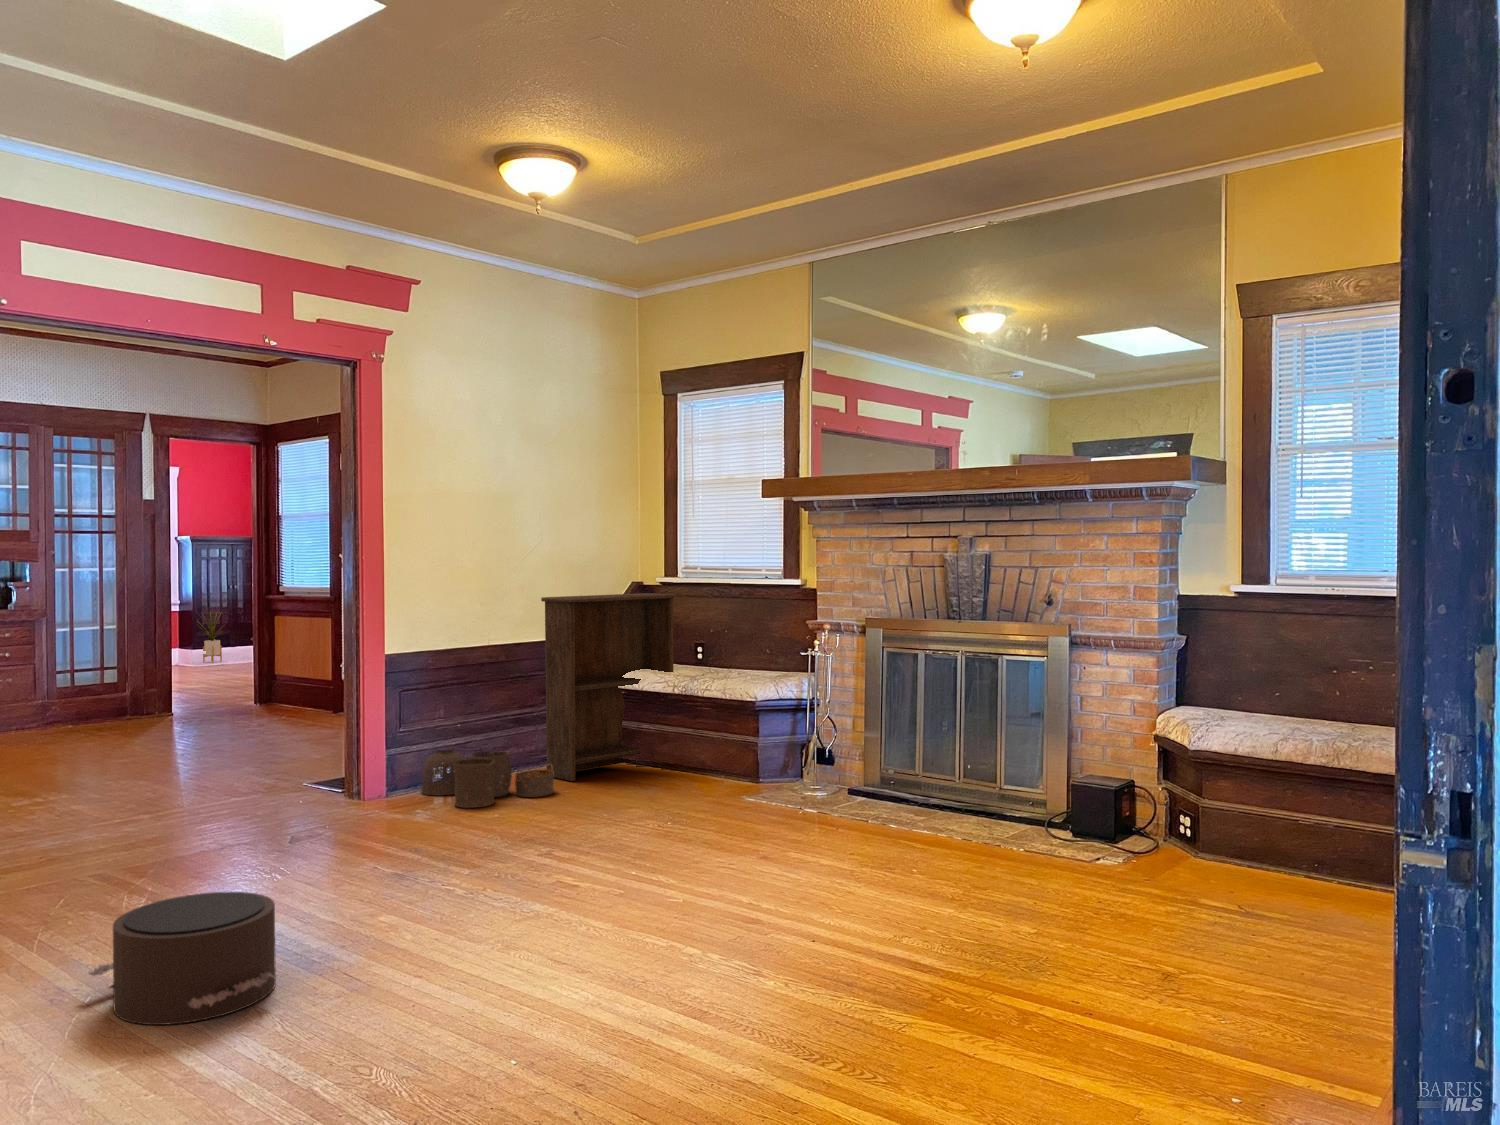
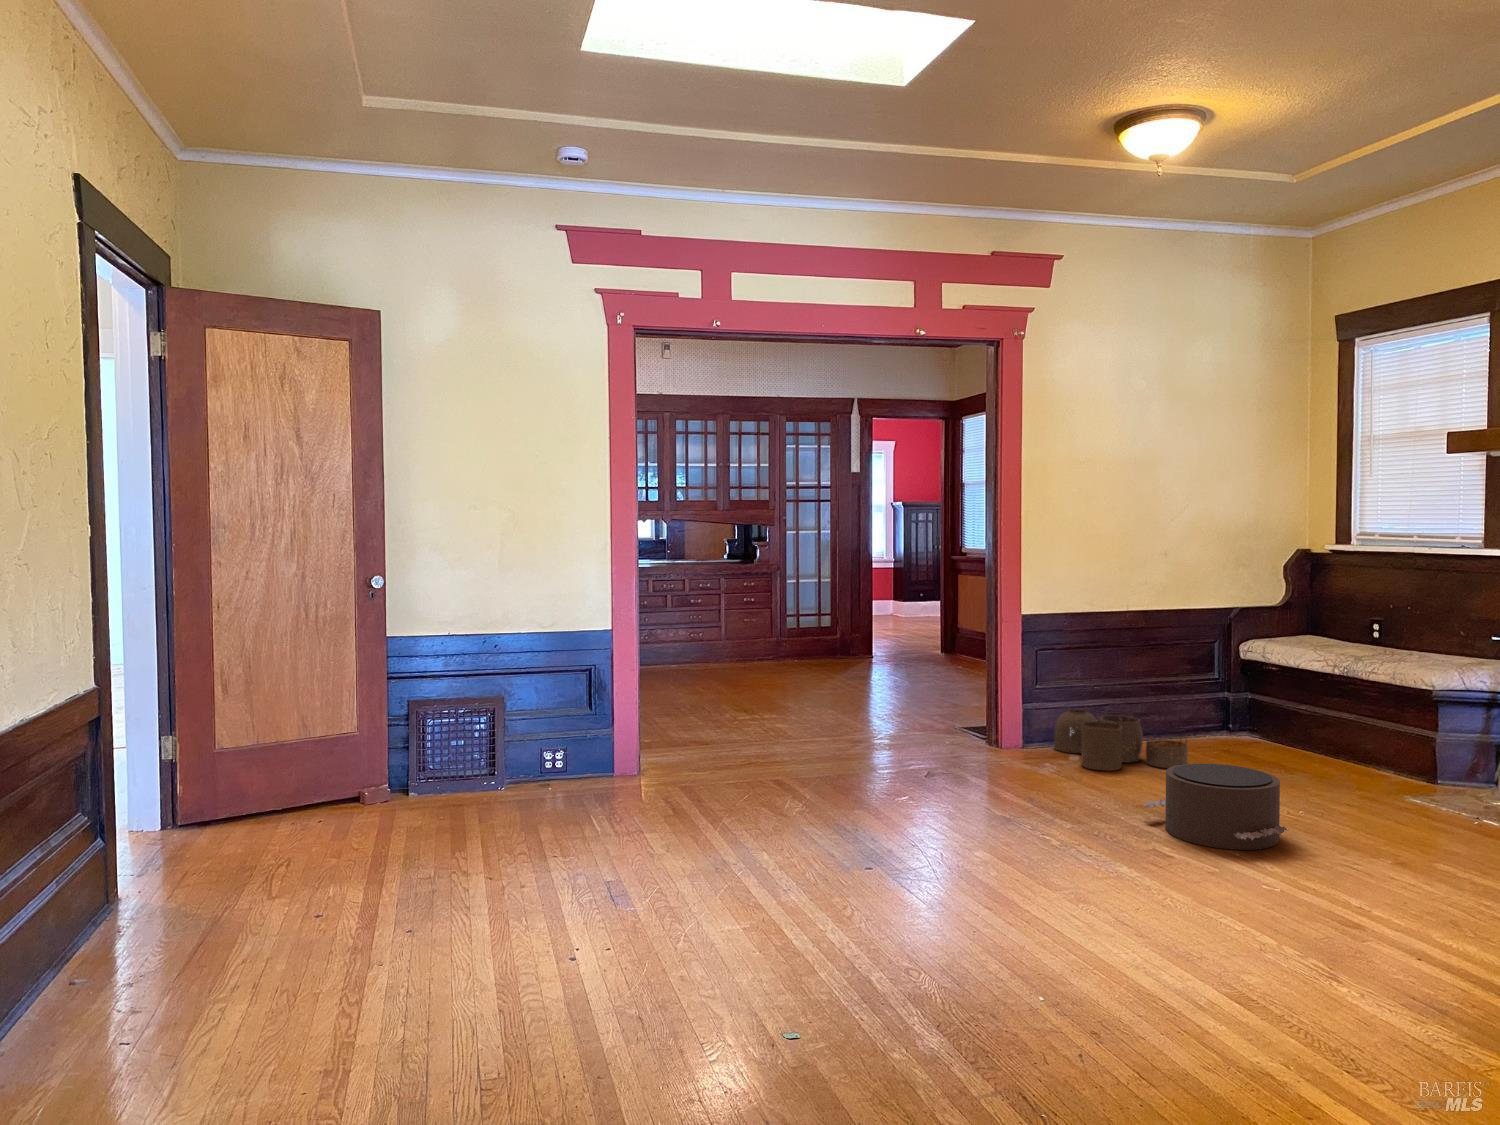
bookshelf: present [541,593,676,781] -> none [1182,562,1345,756]
house plant: present [201,612,222,662] -> none [906,562,930,610]
pouf: present [89,892,276,1025] -> present [1143,764,1290,850]

